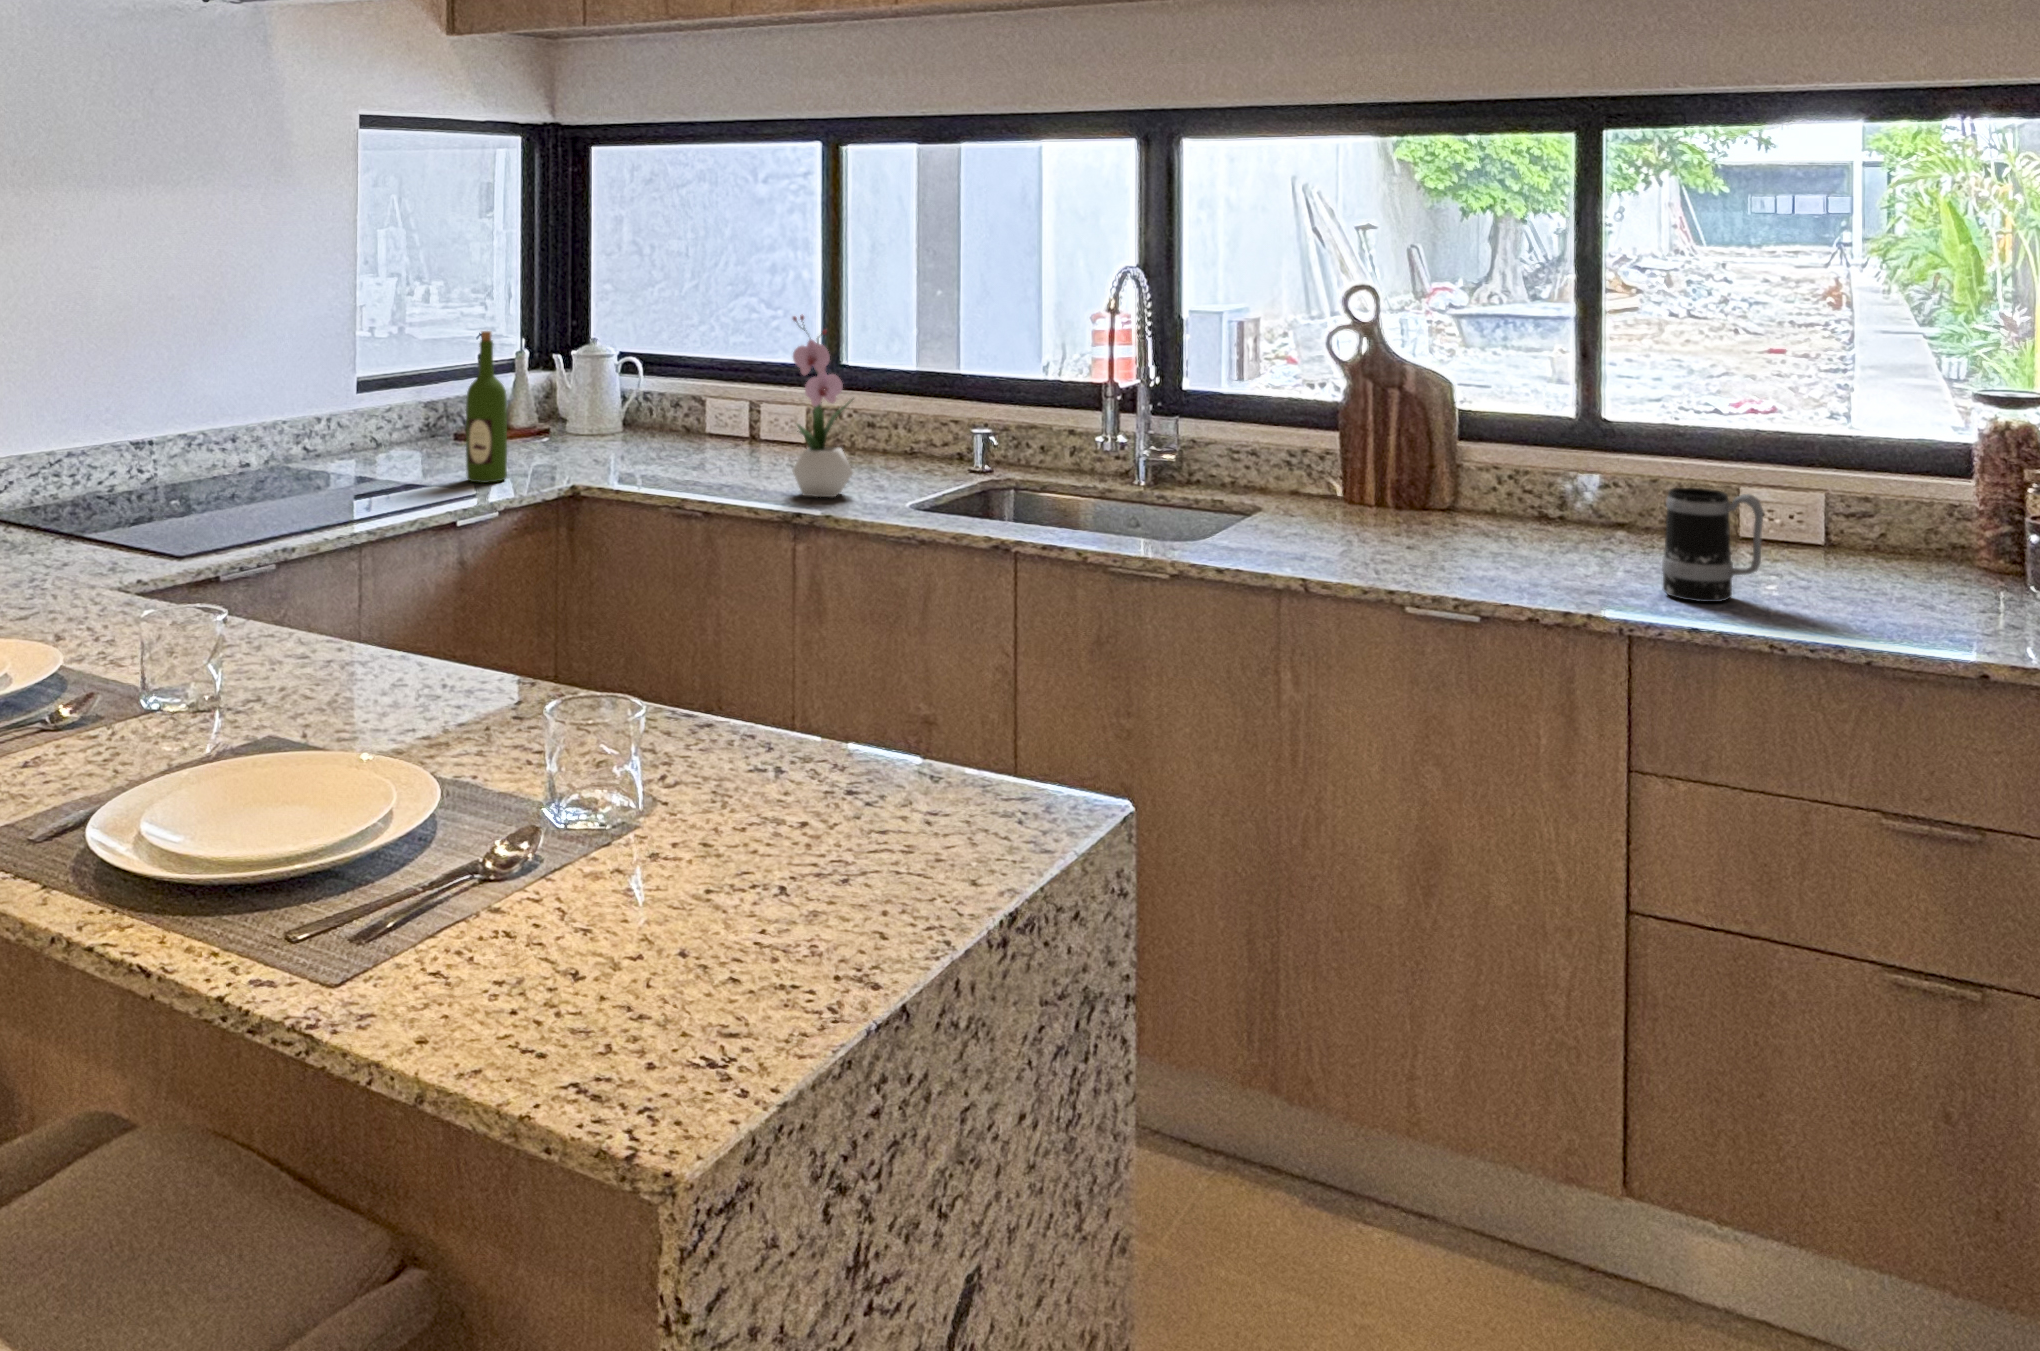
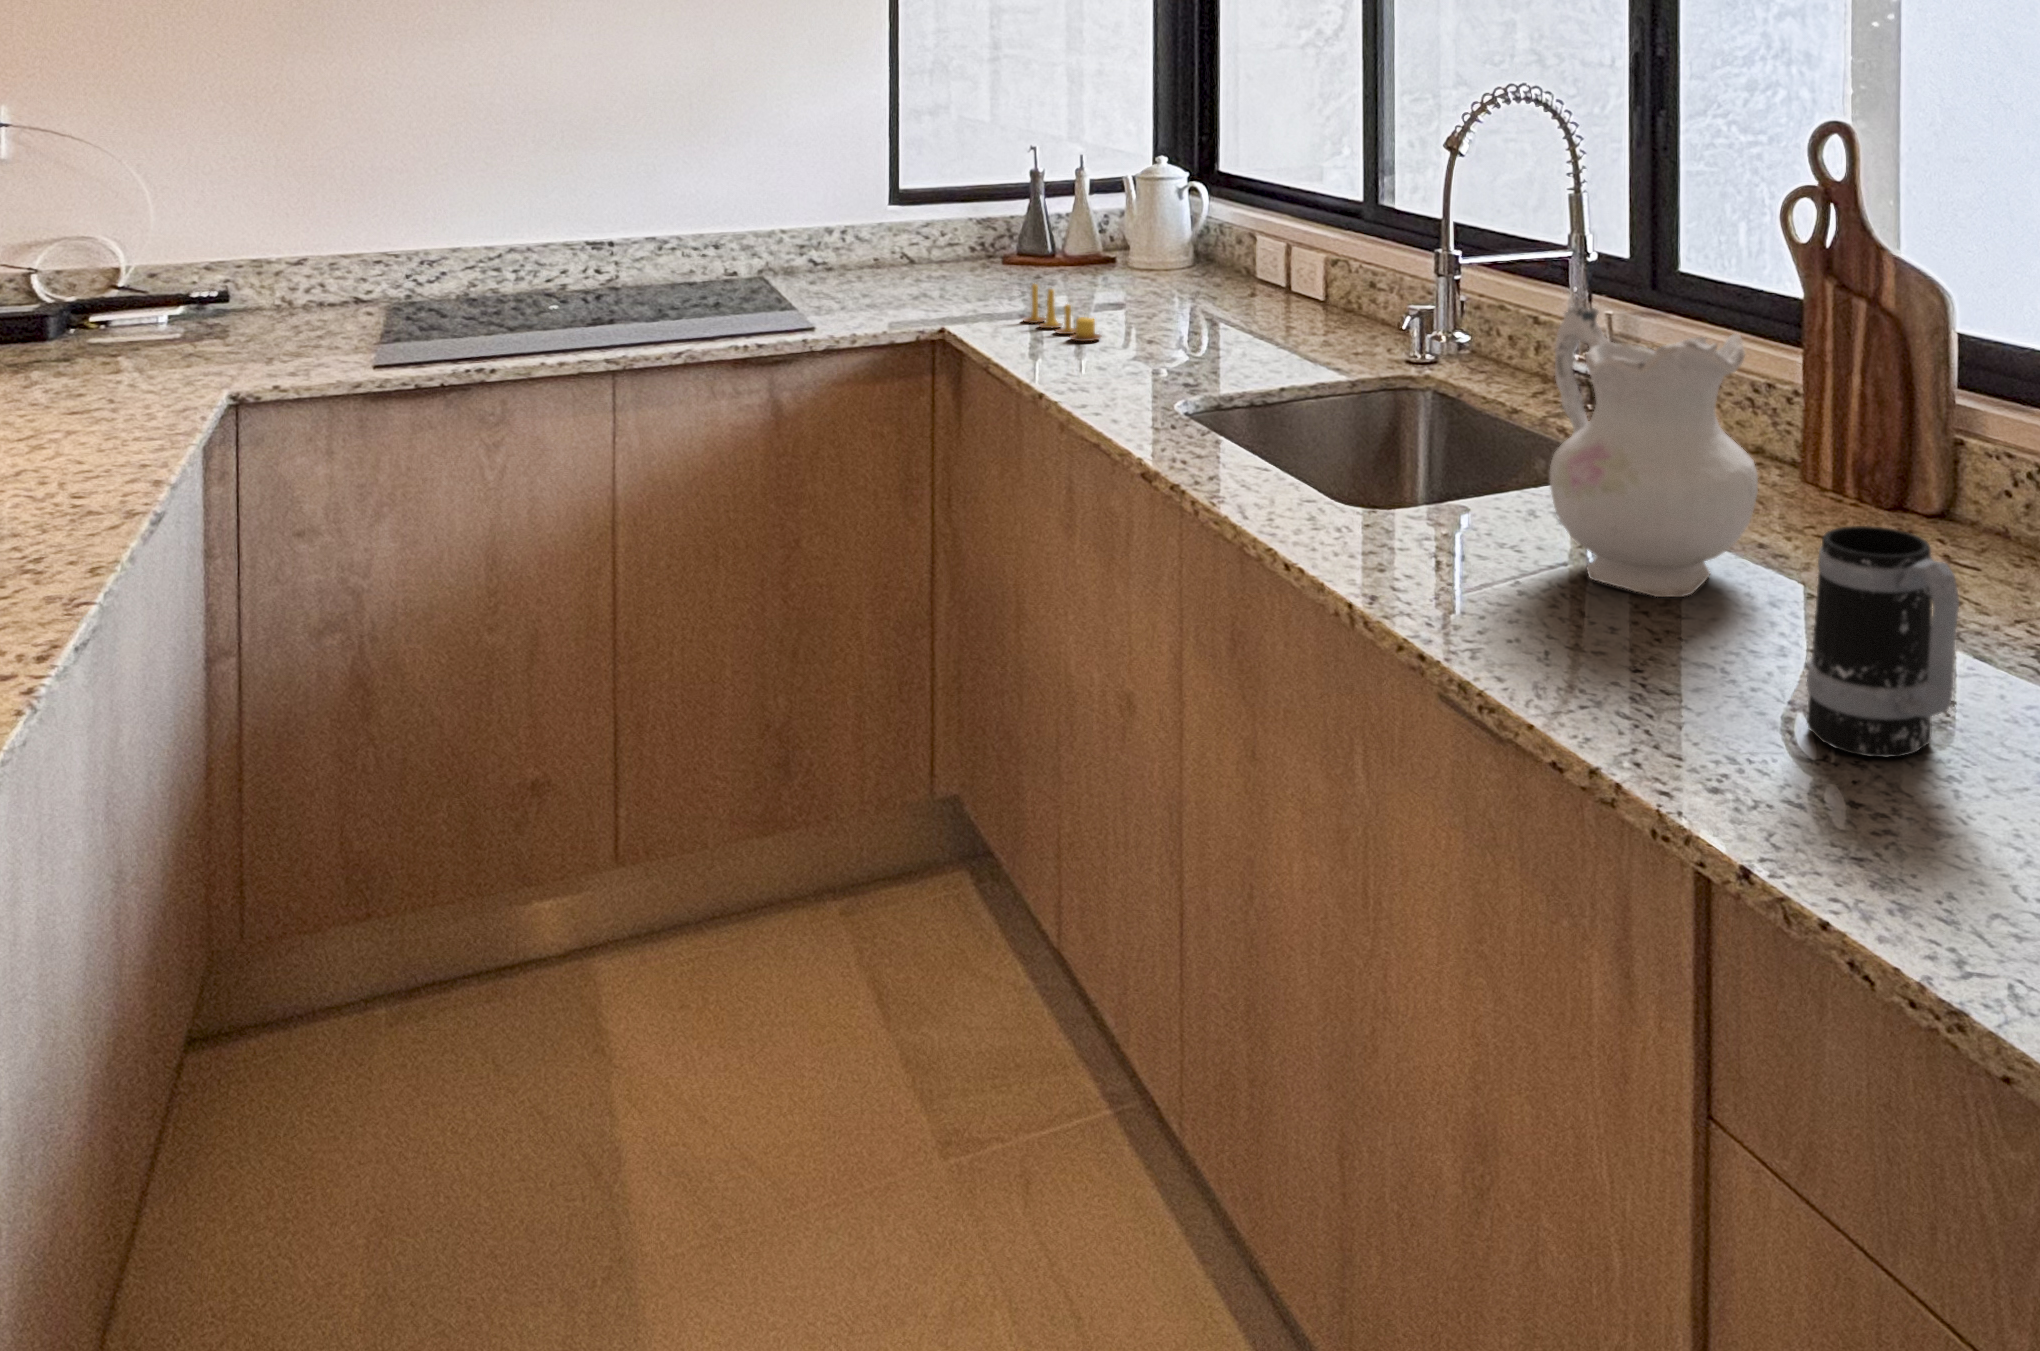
flower arrangement: present [792,315,853,497] -> none [1111,139,1218,372]
wine bottle: present [466,331,507,483] -> none [879,145,926,315]
ceramic pitcher: none [1355,397,1503,564] -> present [1550,305,1758,597]
candle: none [607,441,716,486] -> present [1023,284,1101,341]

